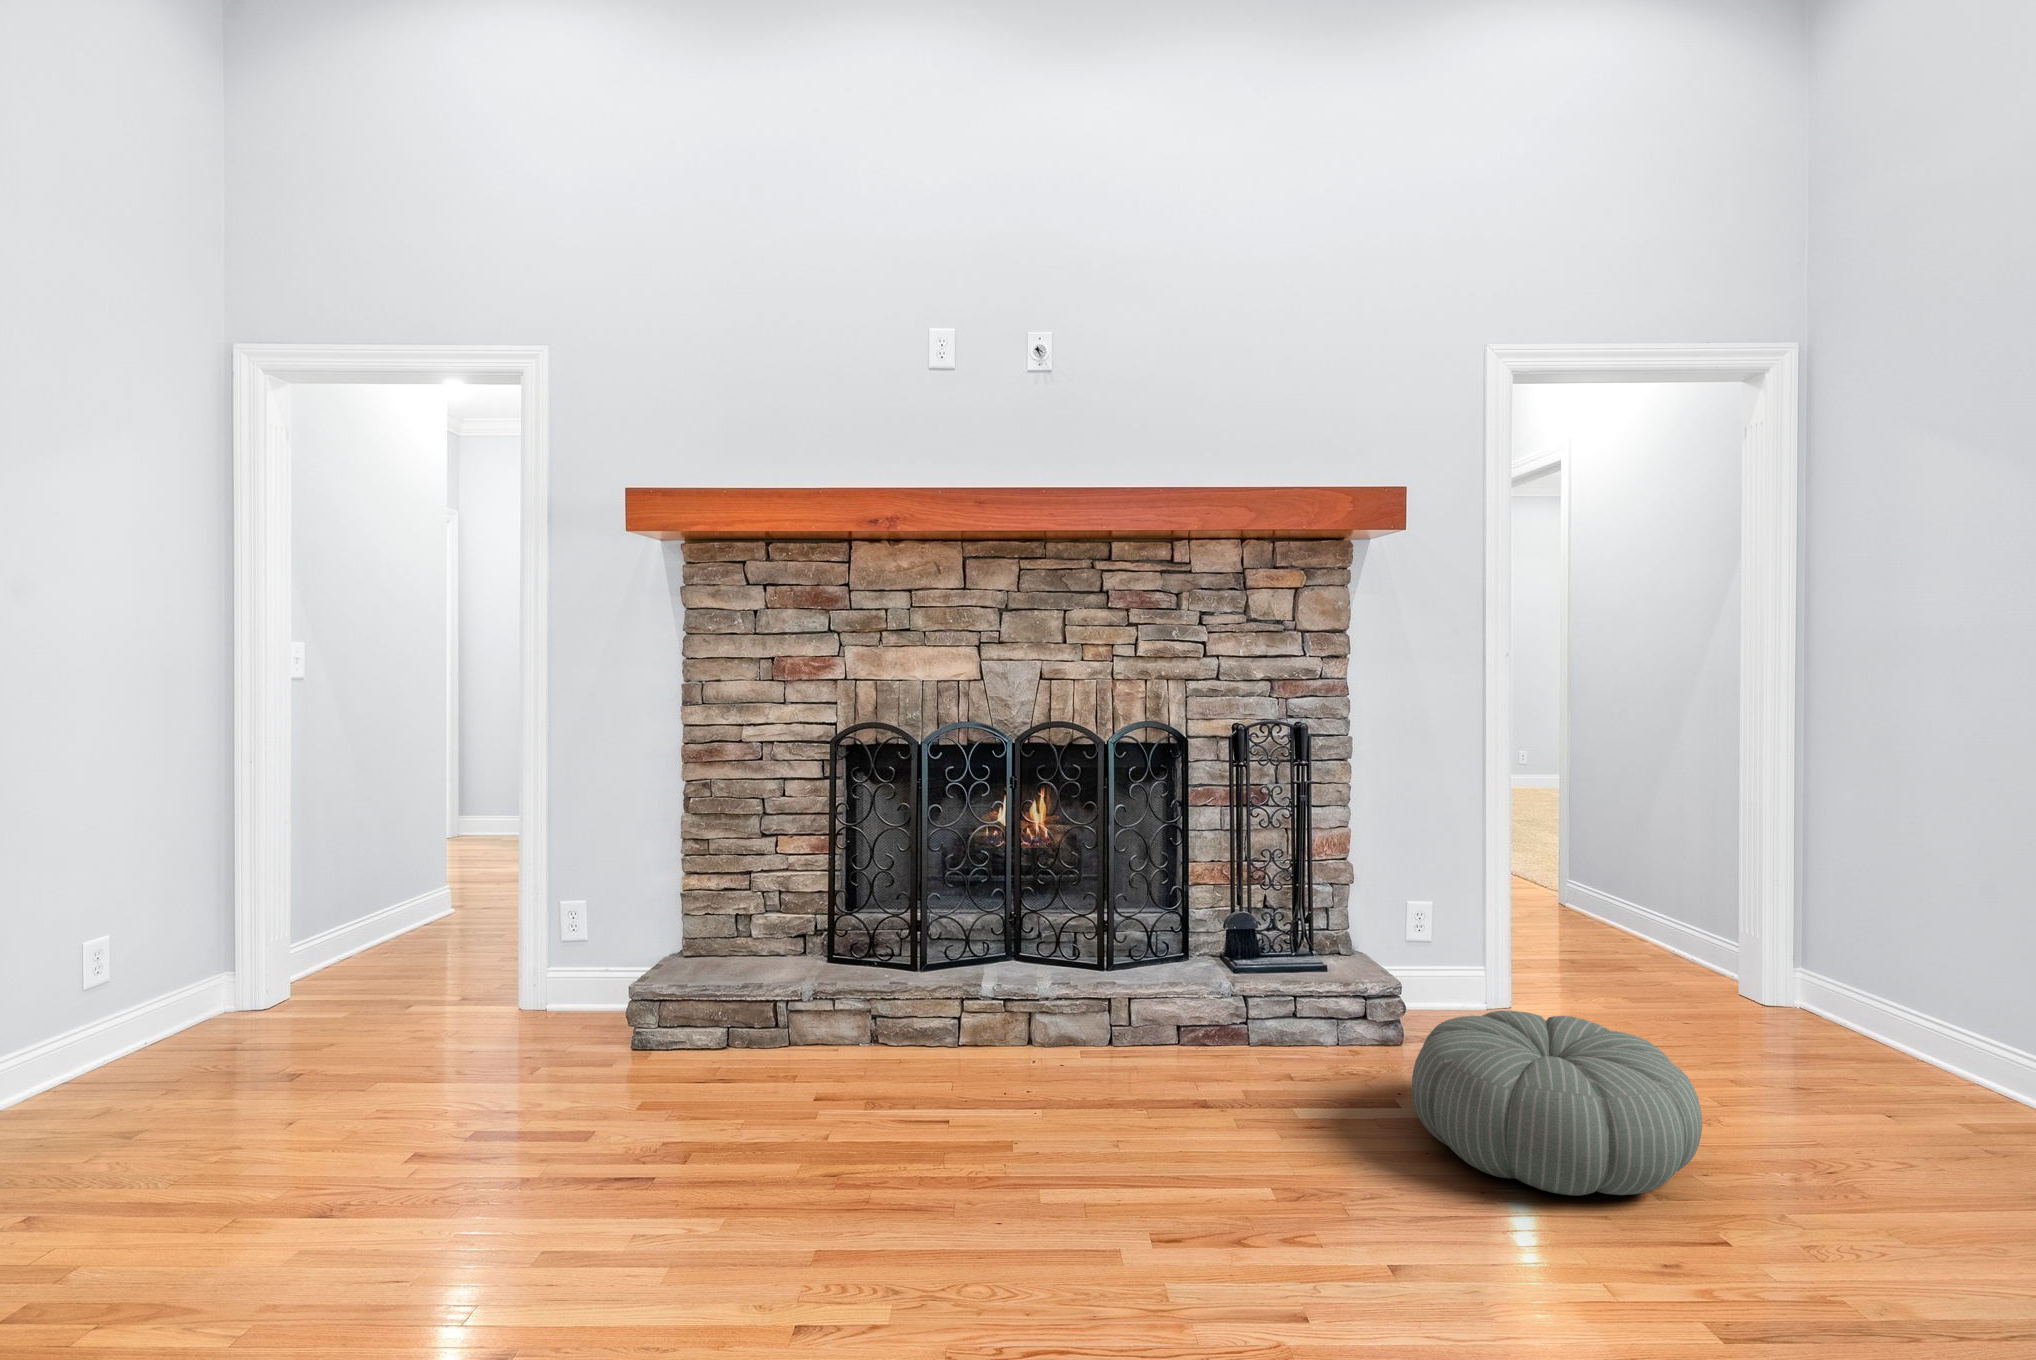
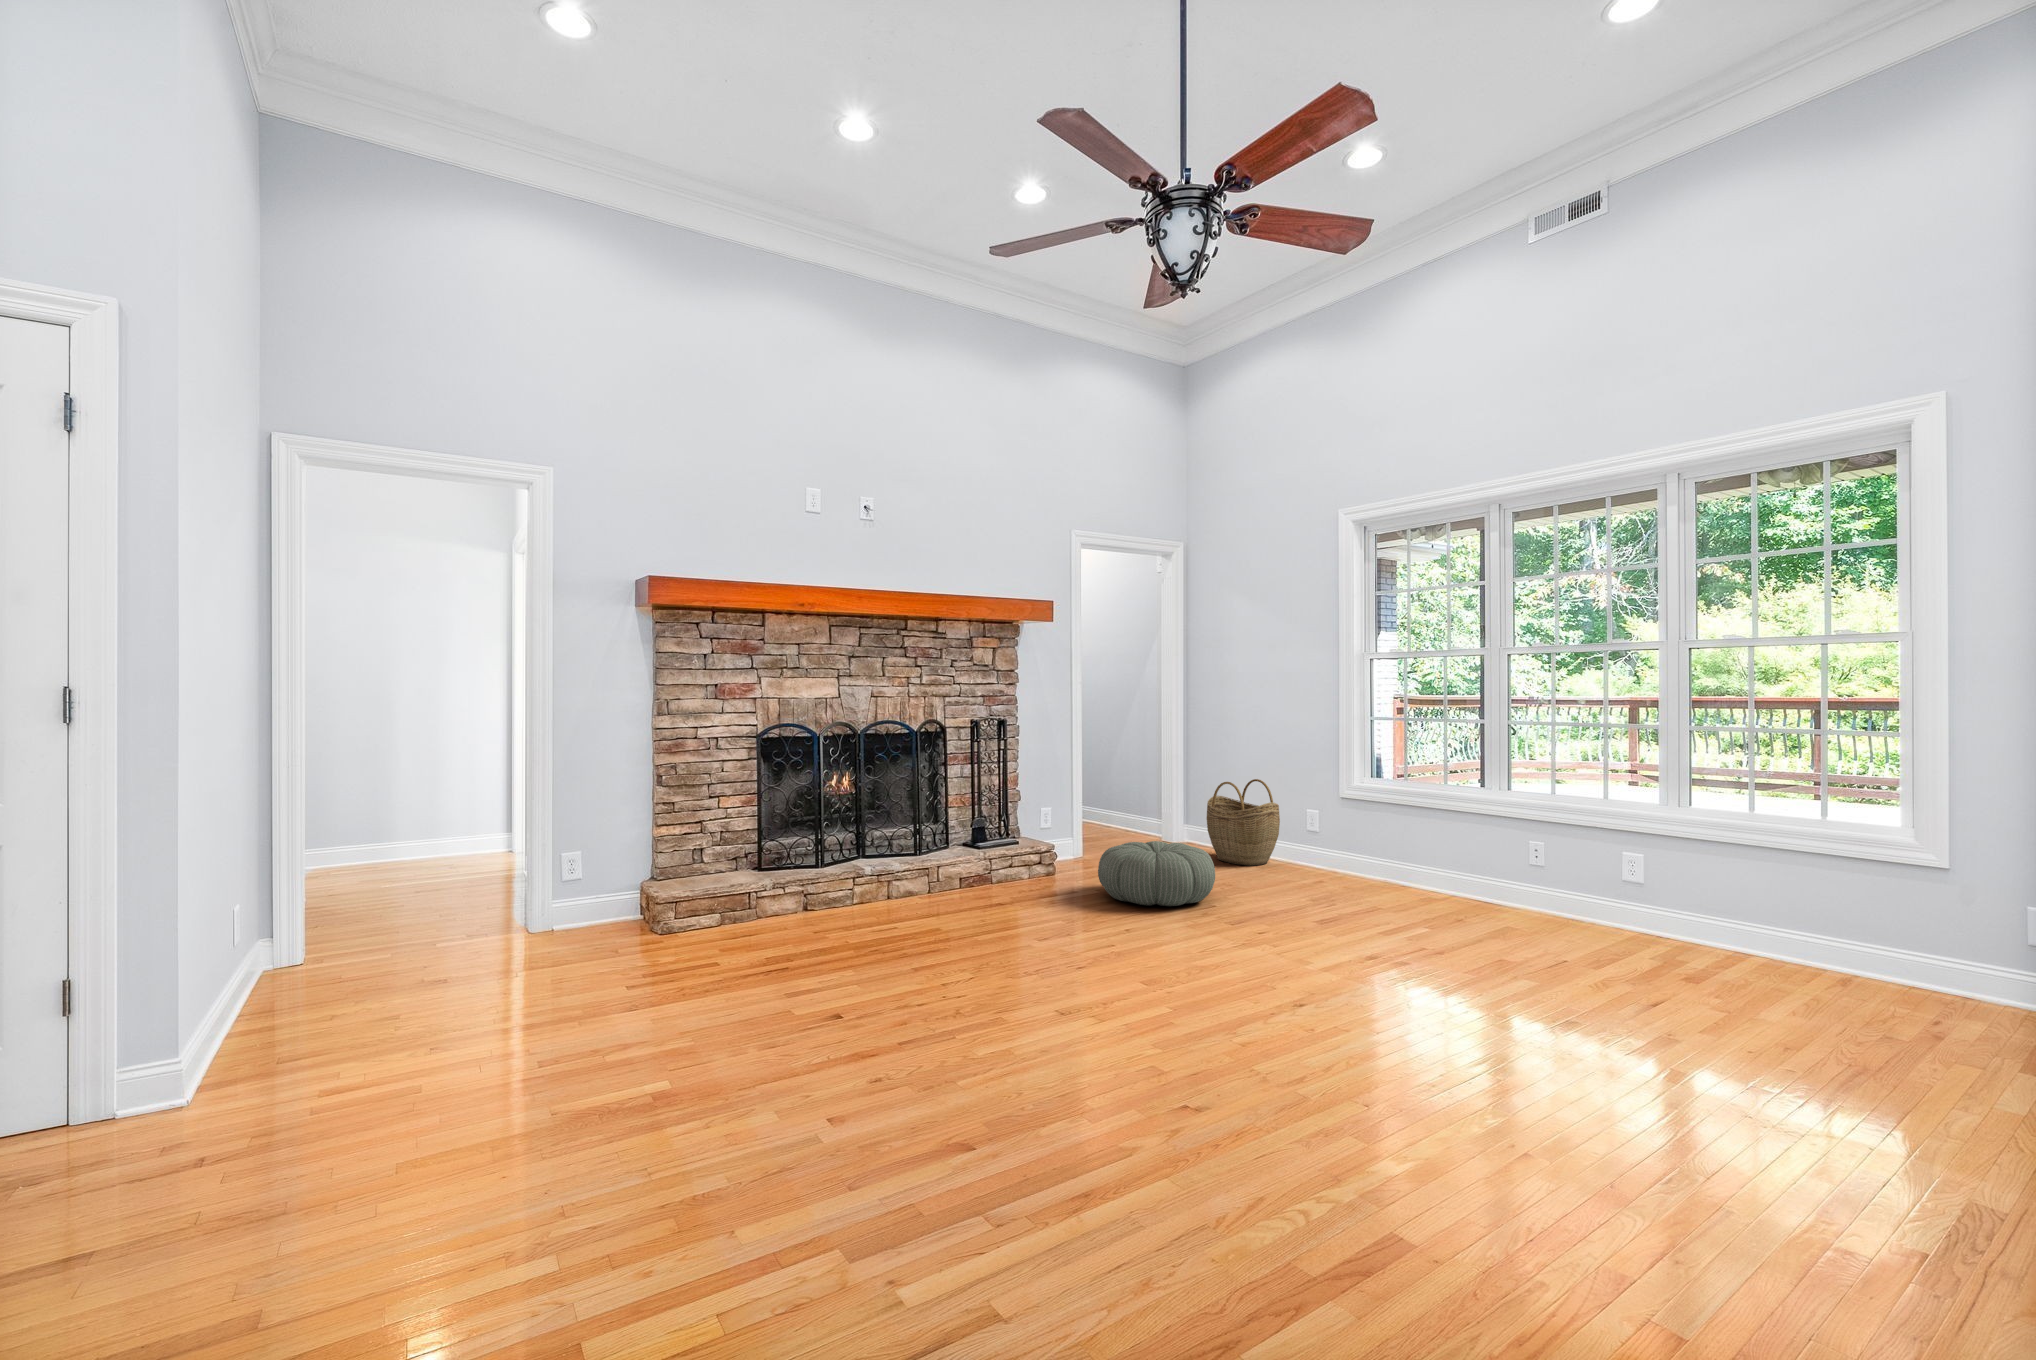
woven basket: none [1785,886,1986,1094] -> present [1207,779,1280,866]

